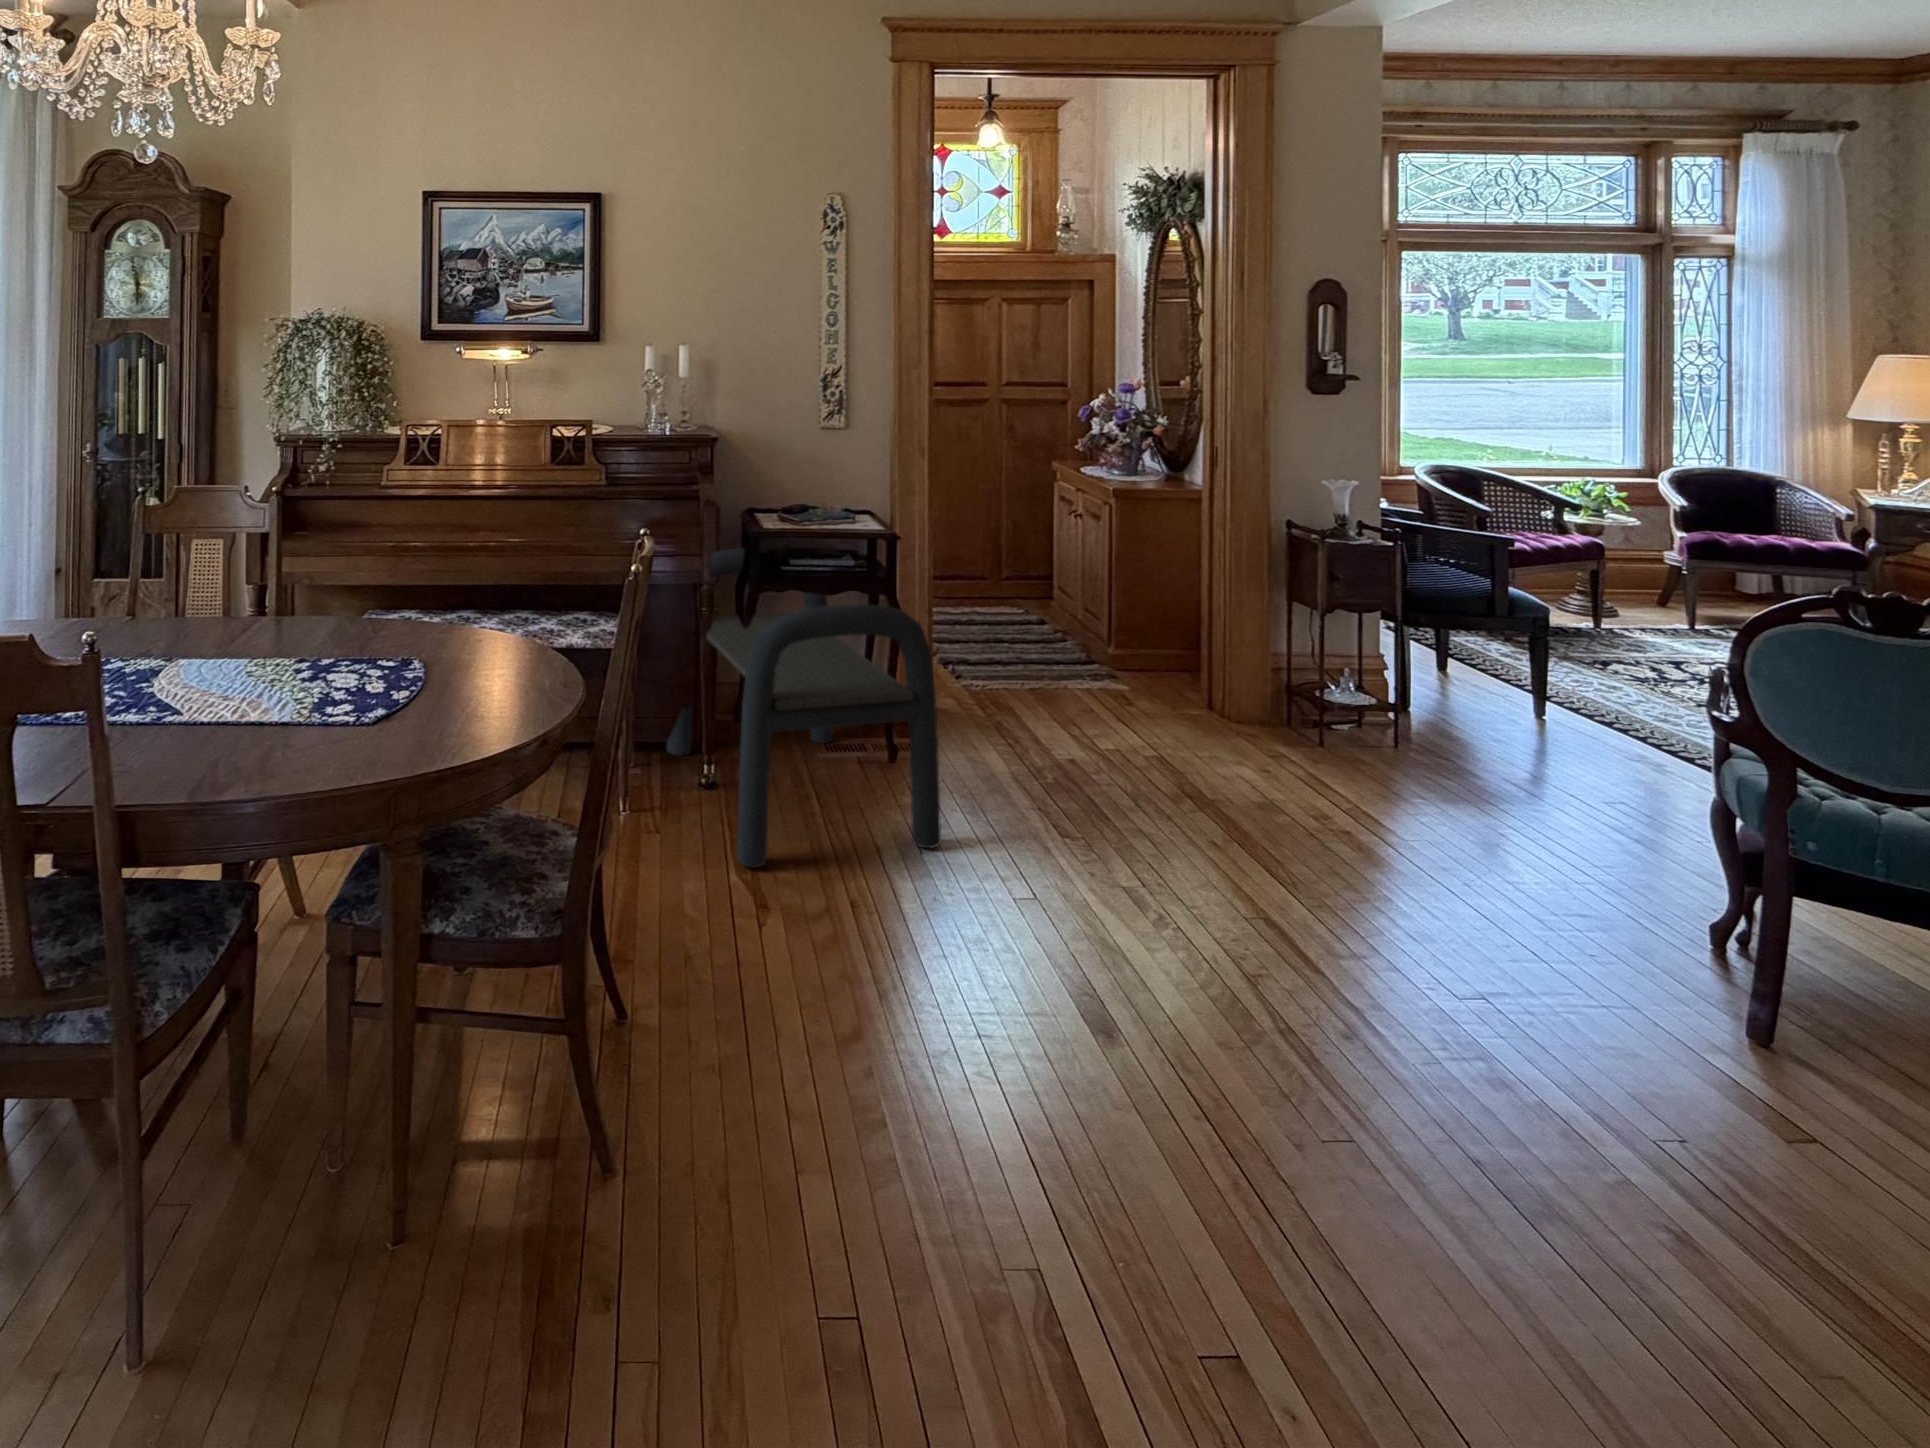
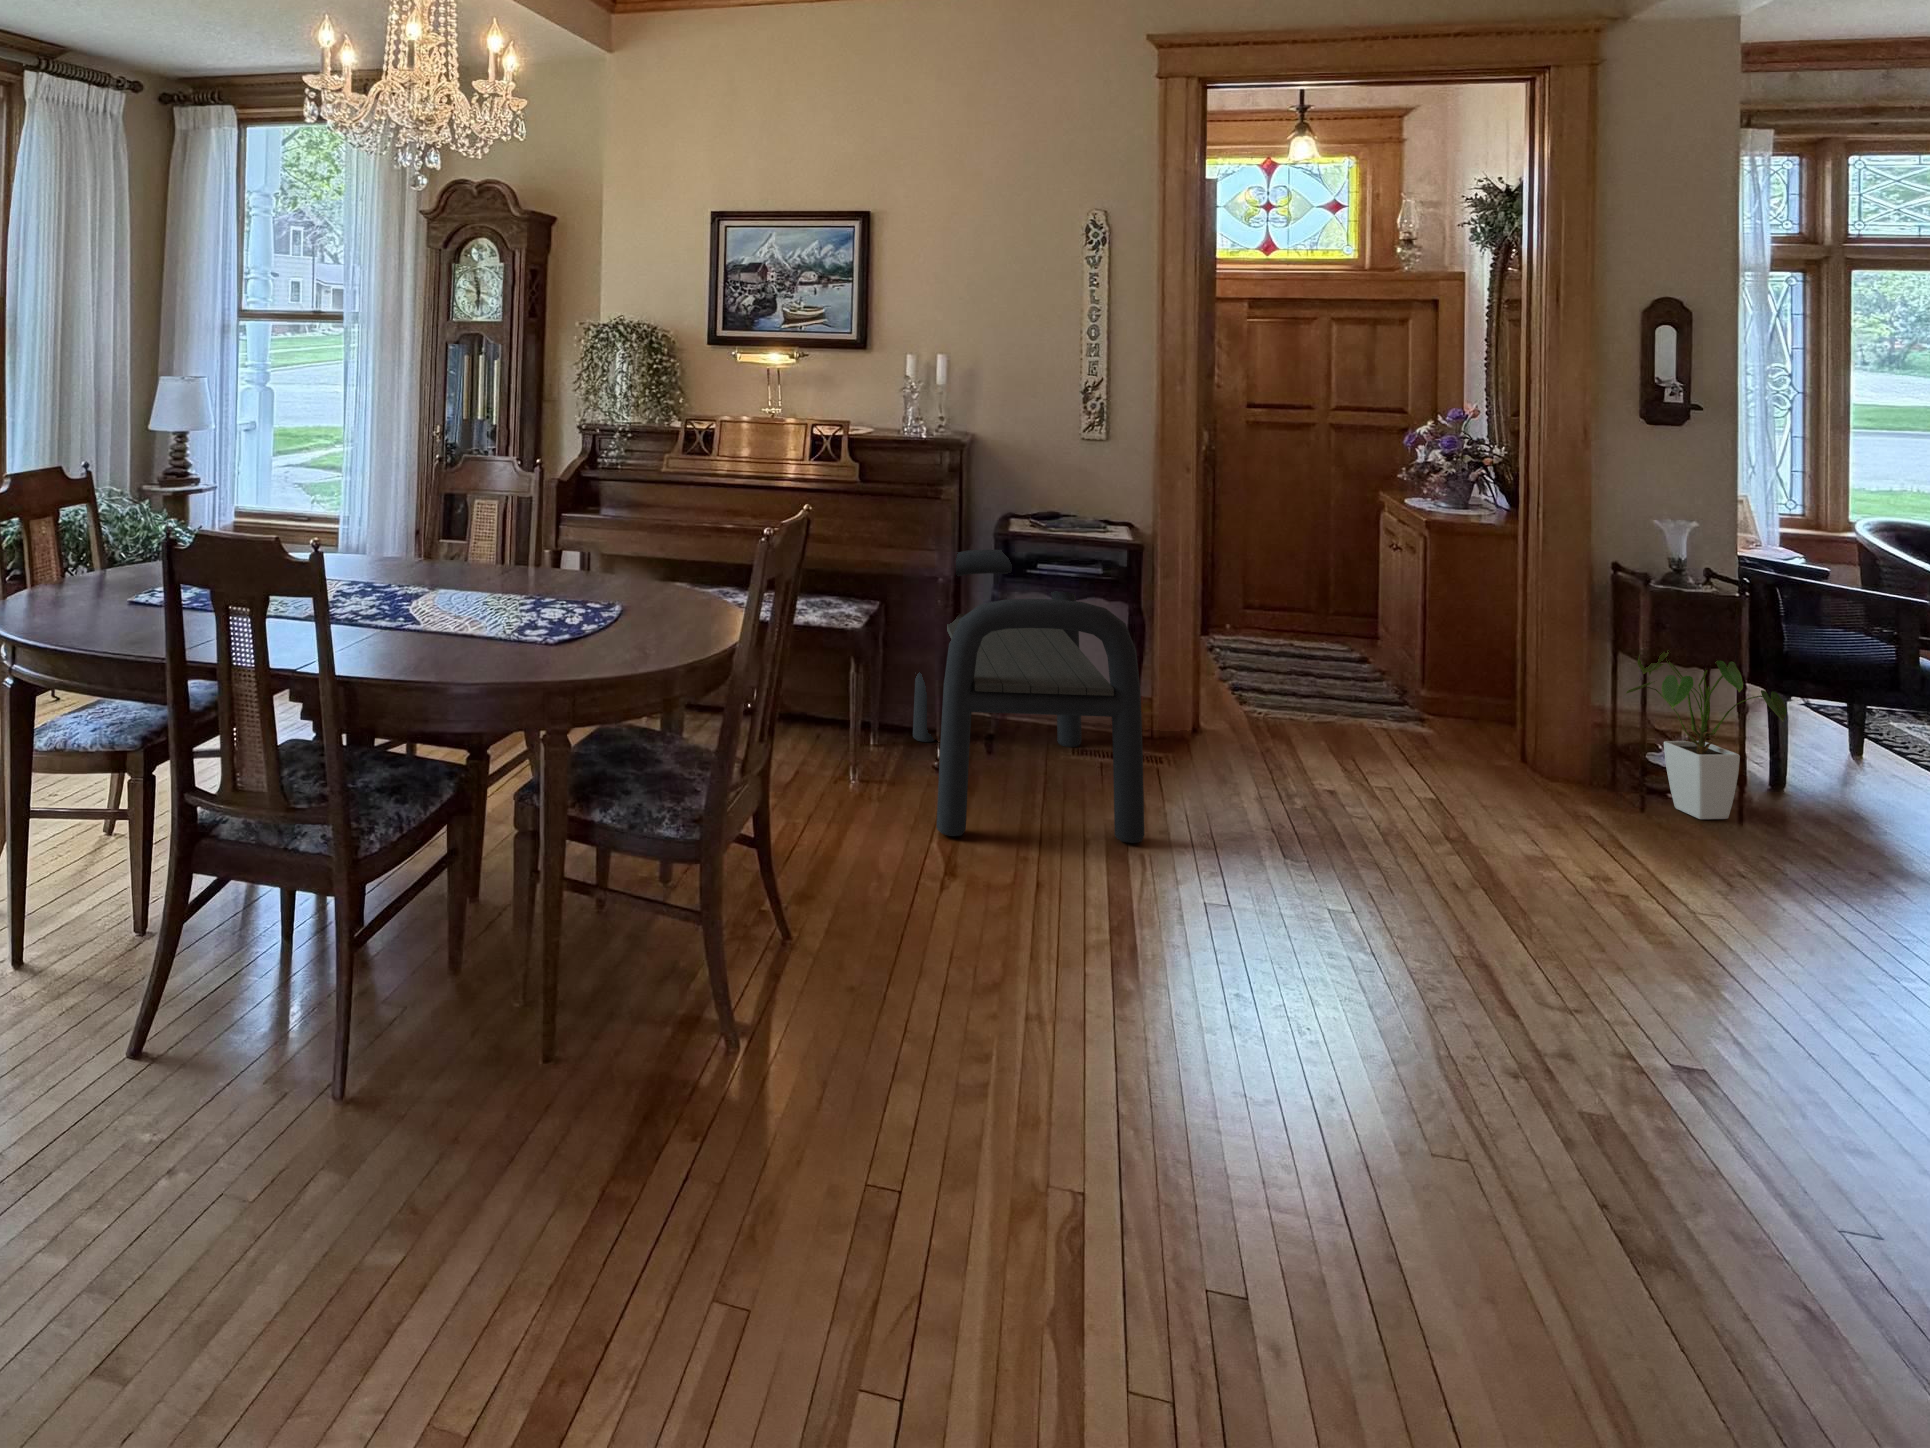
house plant: none [1306,585,1445,749] -> present [1626,650,1786,819]

